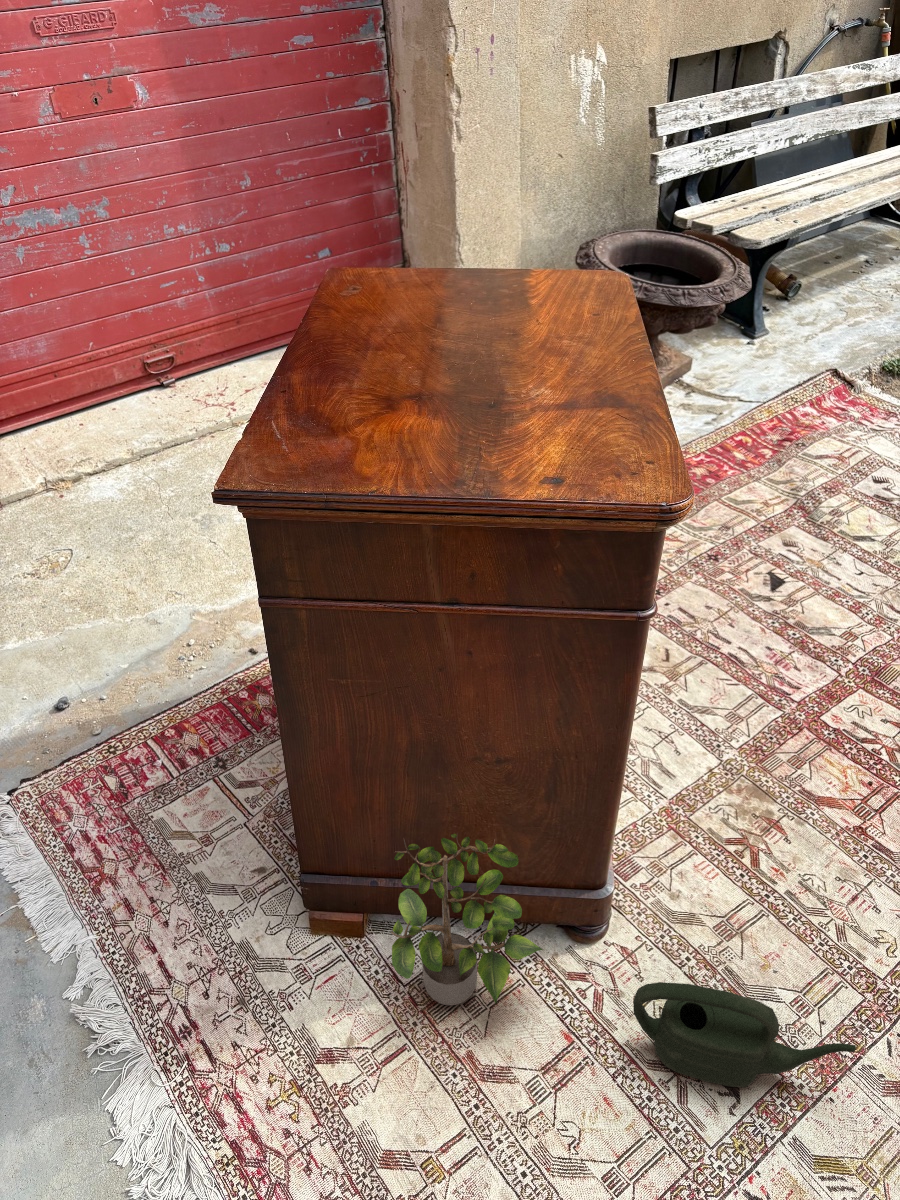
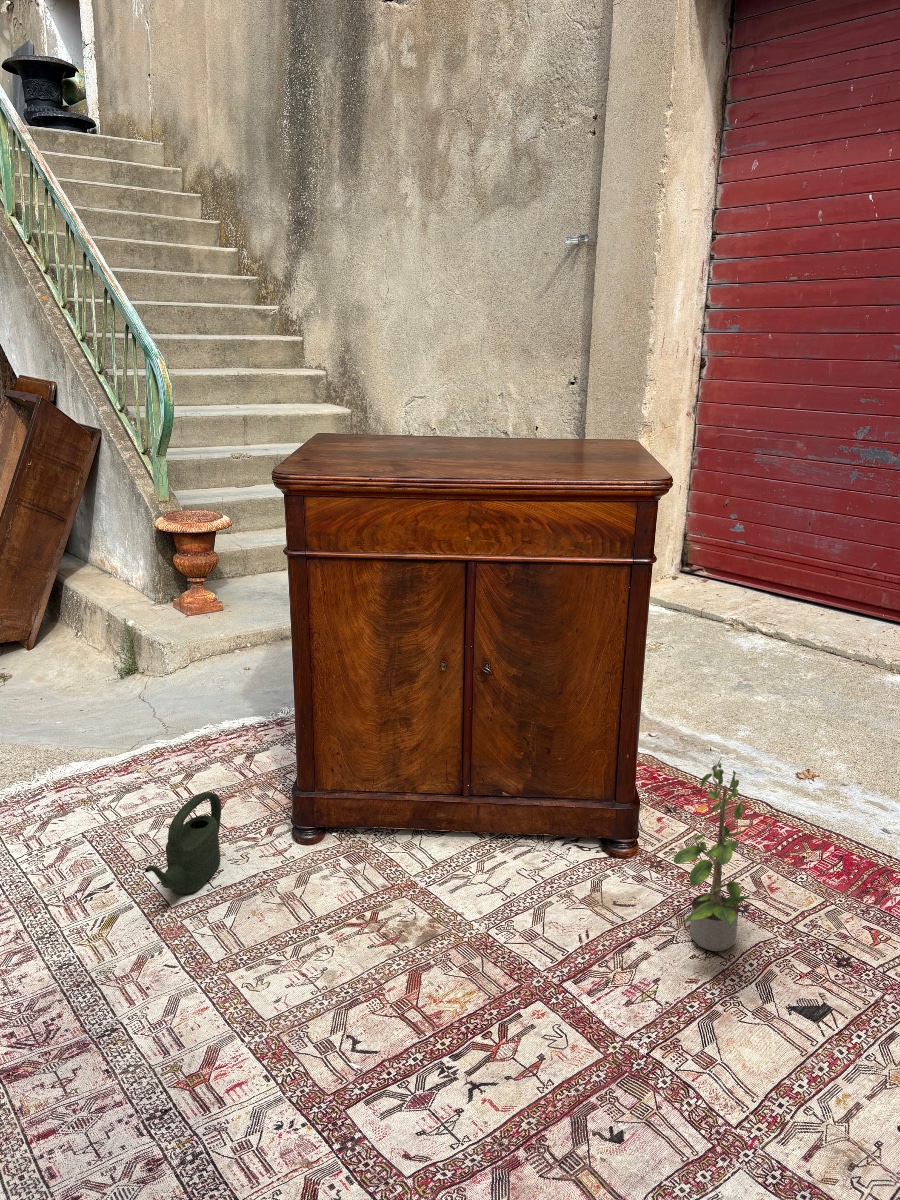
potted plant: present [391,834,543,1005] -> present [674,757,748,951]

